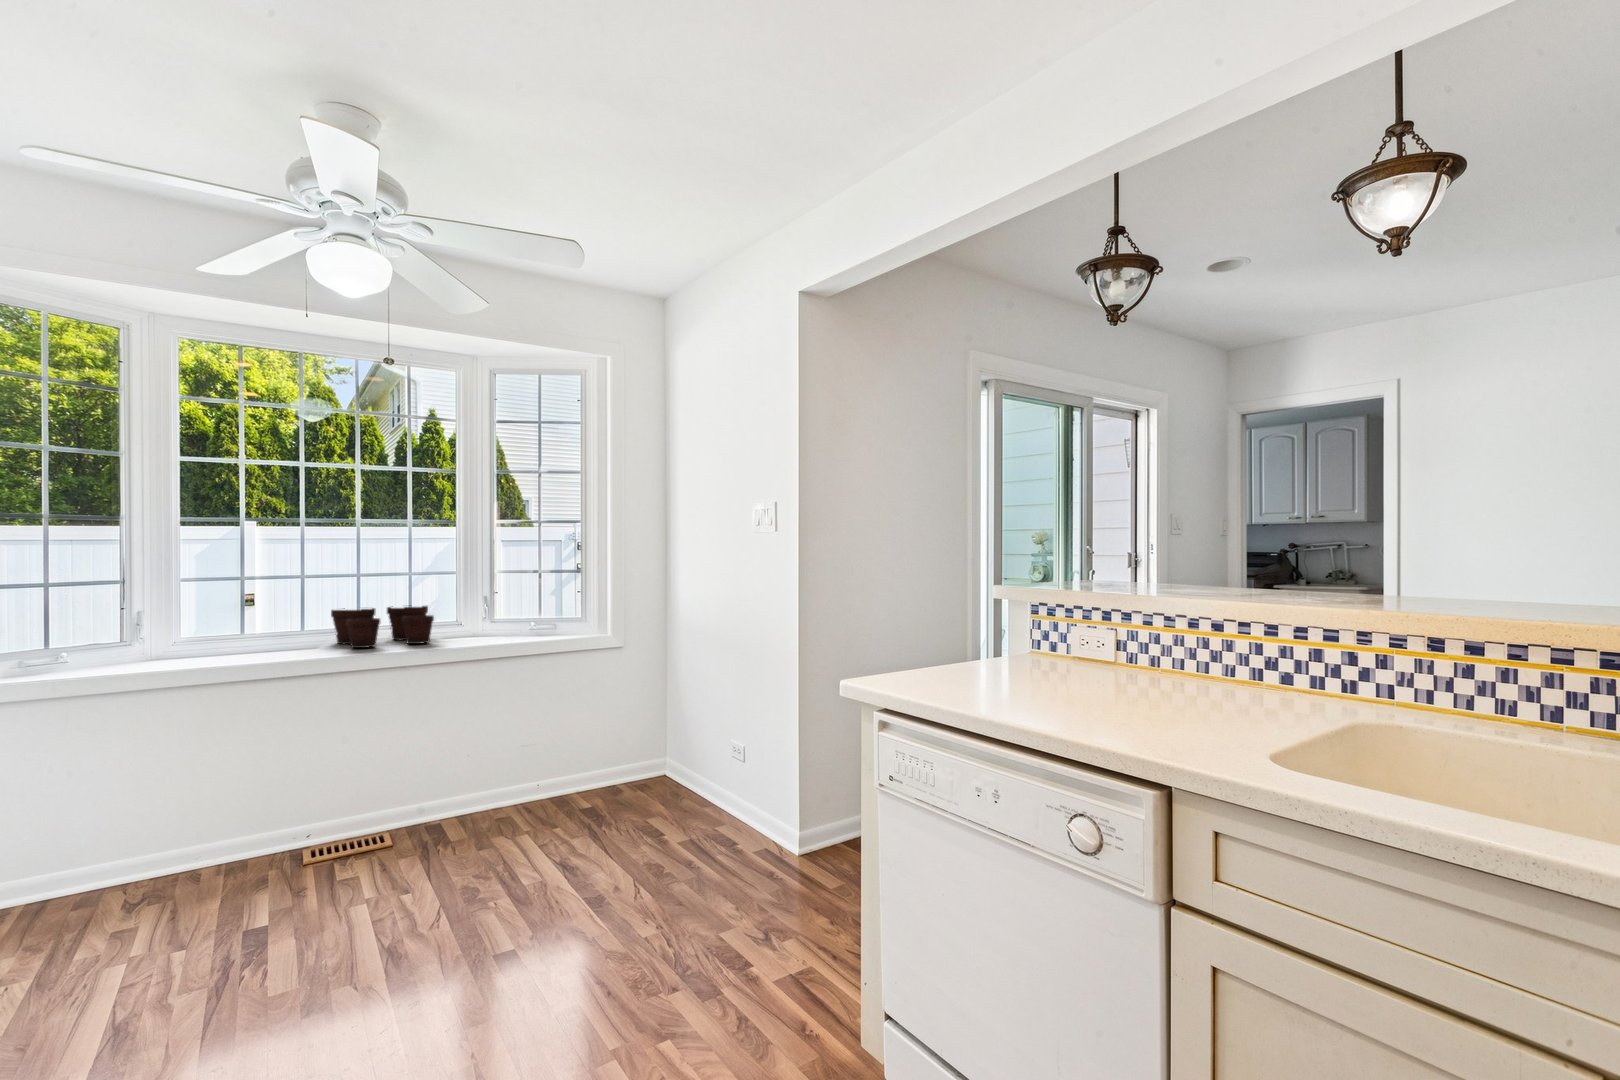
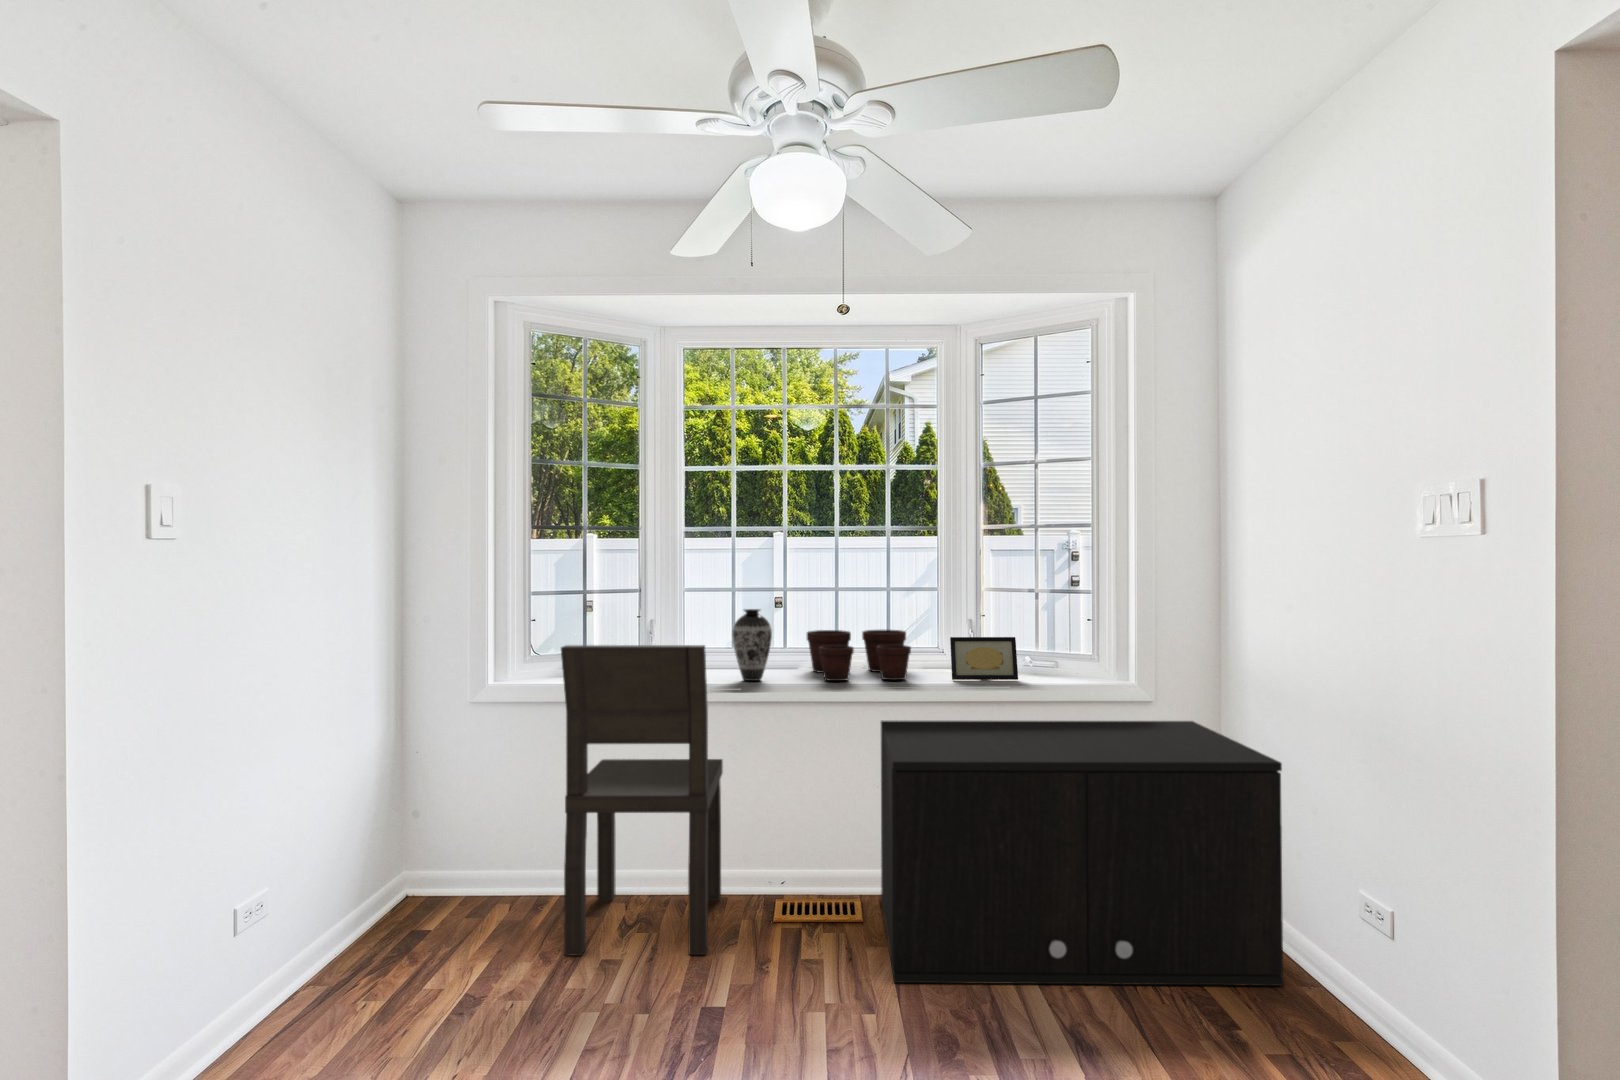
decorative vase: none [254,589,297,654] -> present [732,609,772,681]
picture frame: none [468,604,525,640] -> present [950,637,1018,680]
dining chair: none [58,616,243,932] -> present [561,645,723,956]
storage cabinet: none [407,656,705,873] -> present [881,721,1284,986]

